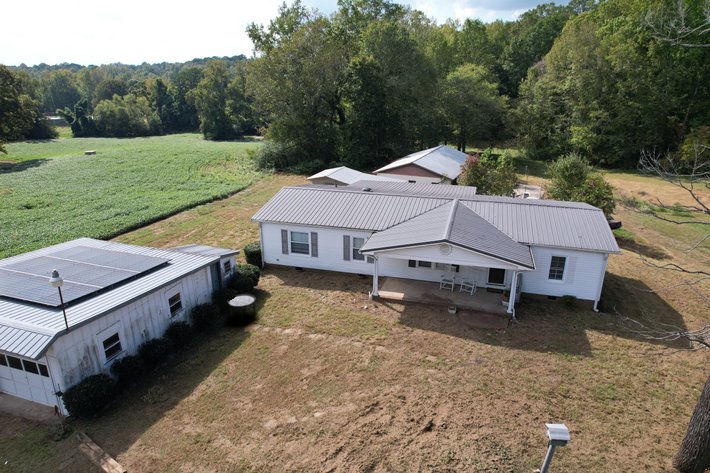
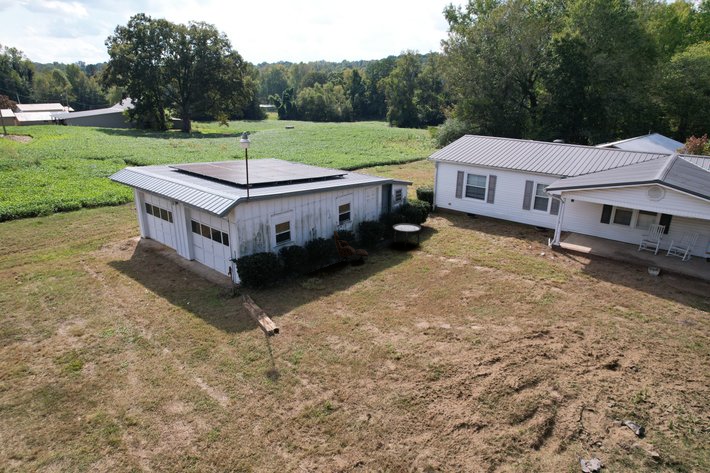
lounge chair: none [165,326,207,358] -> present [334,231,368,264]

